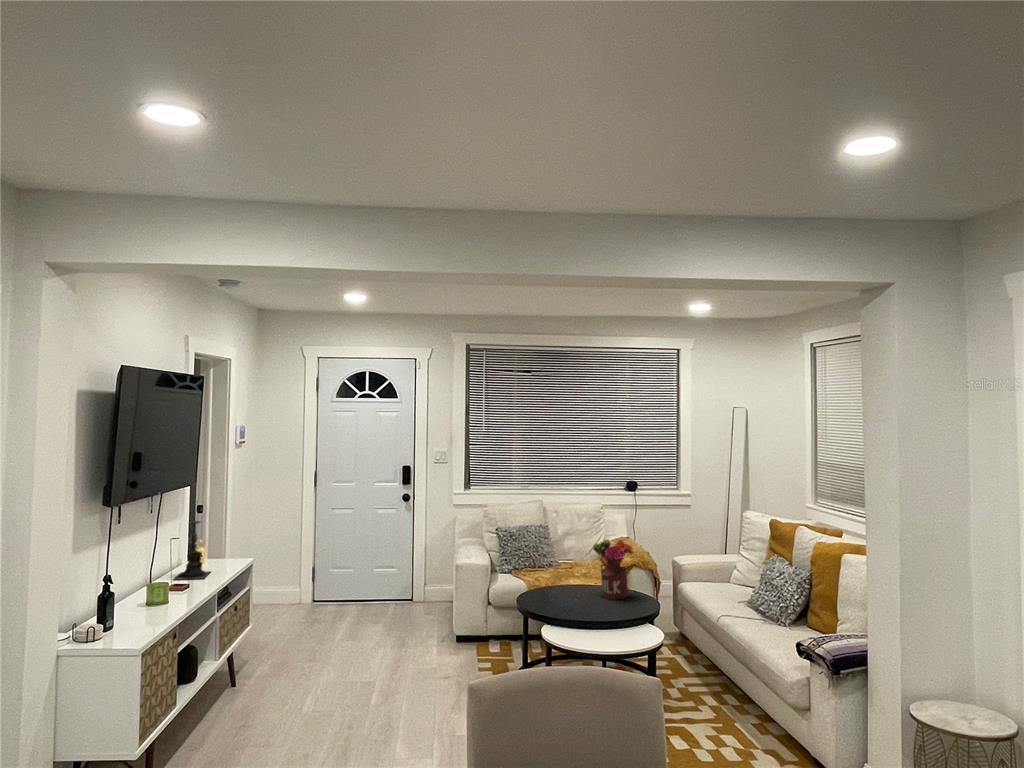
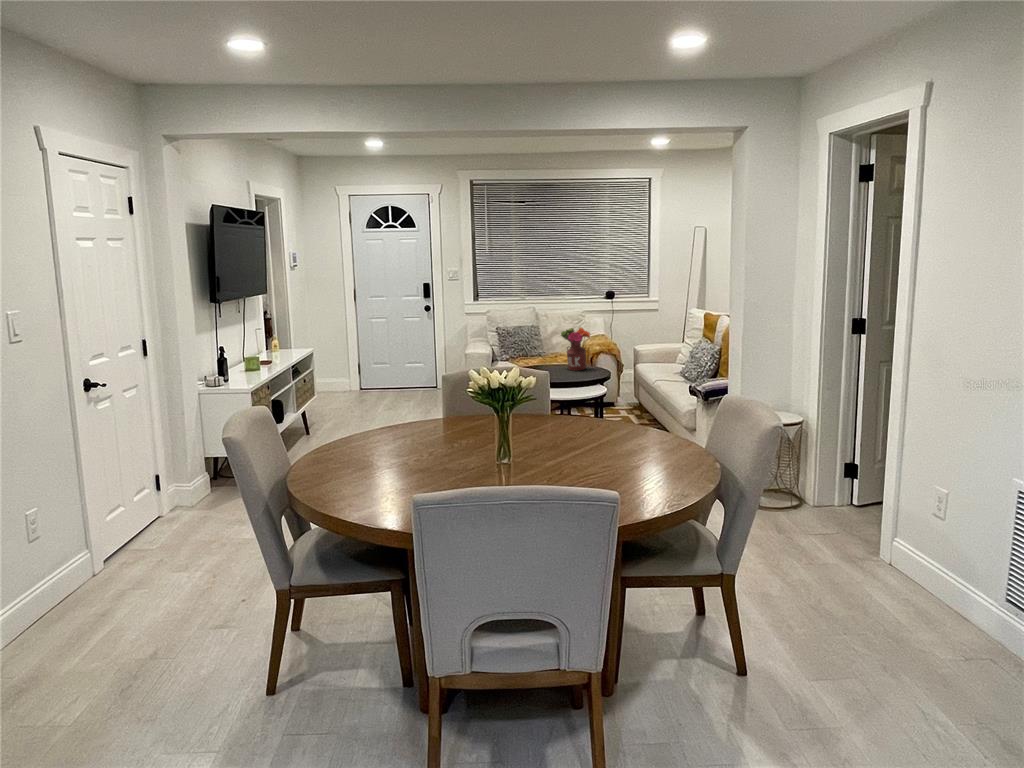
candle holder: present [174,520,210,580] -> none [260,313,286,359]

